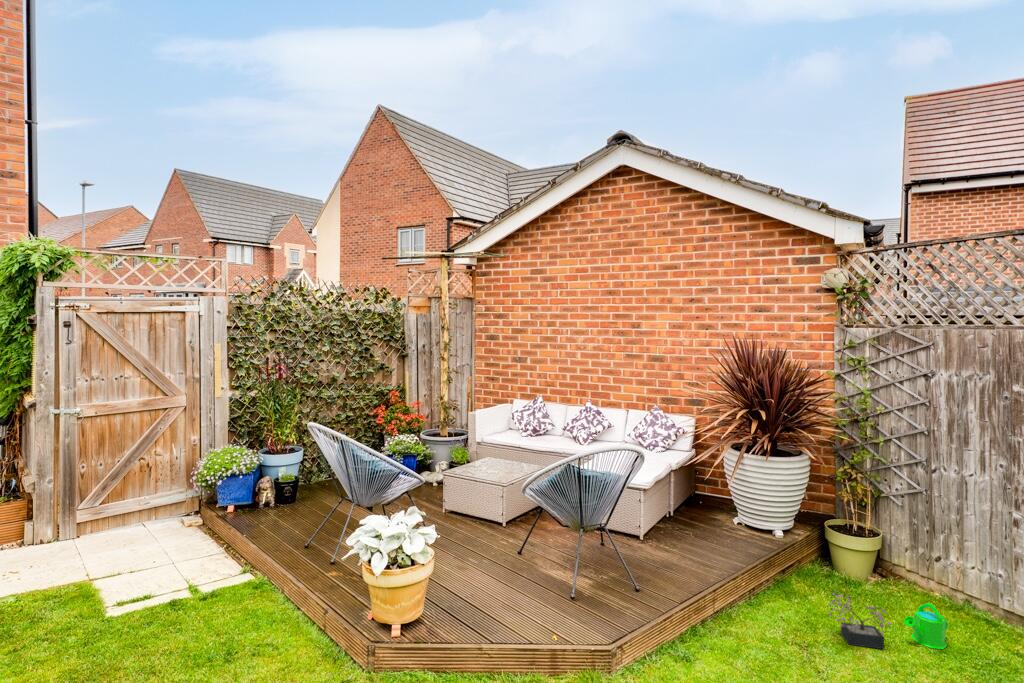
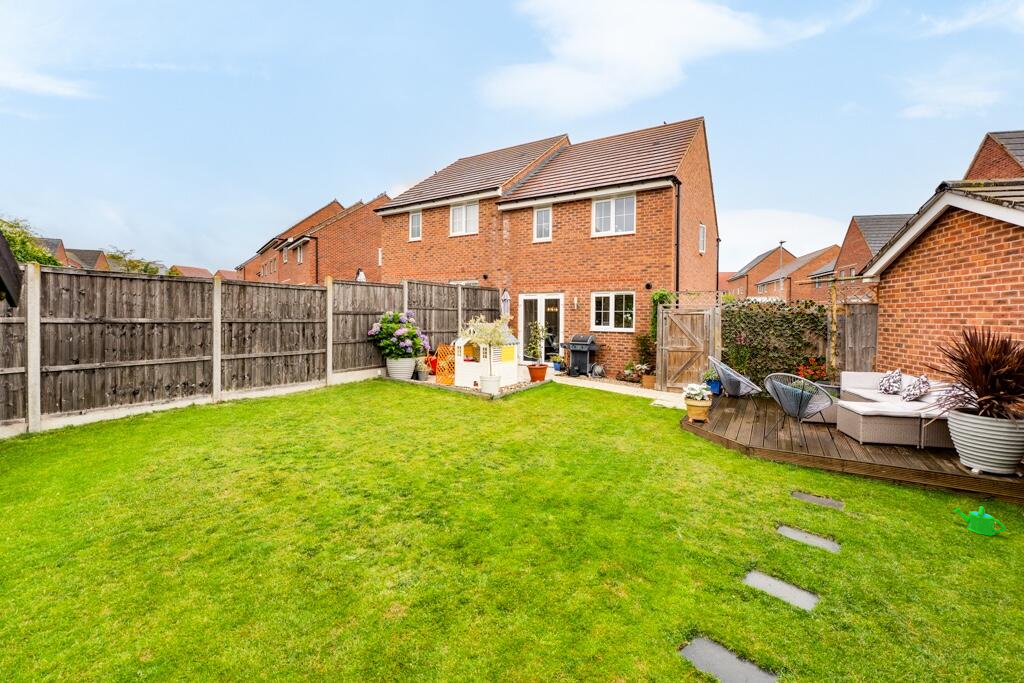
decorative plant: present [829,591,891,649] -> none [896,479,941,514]

